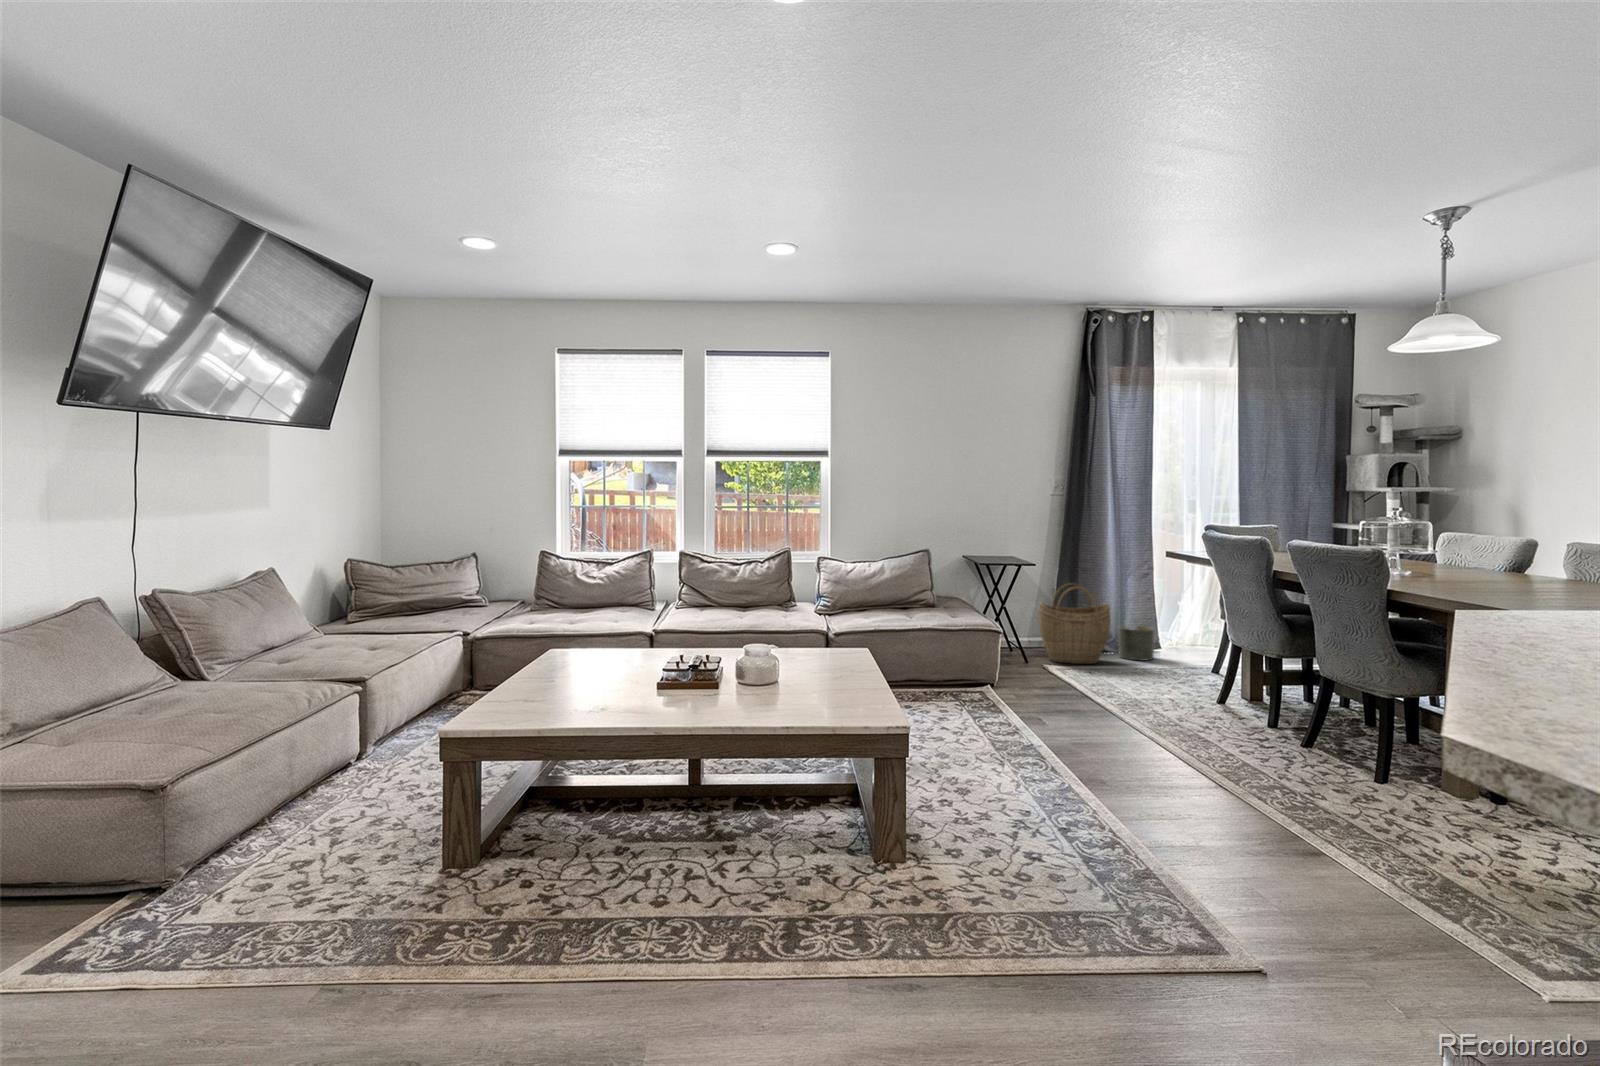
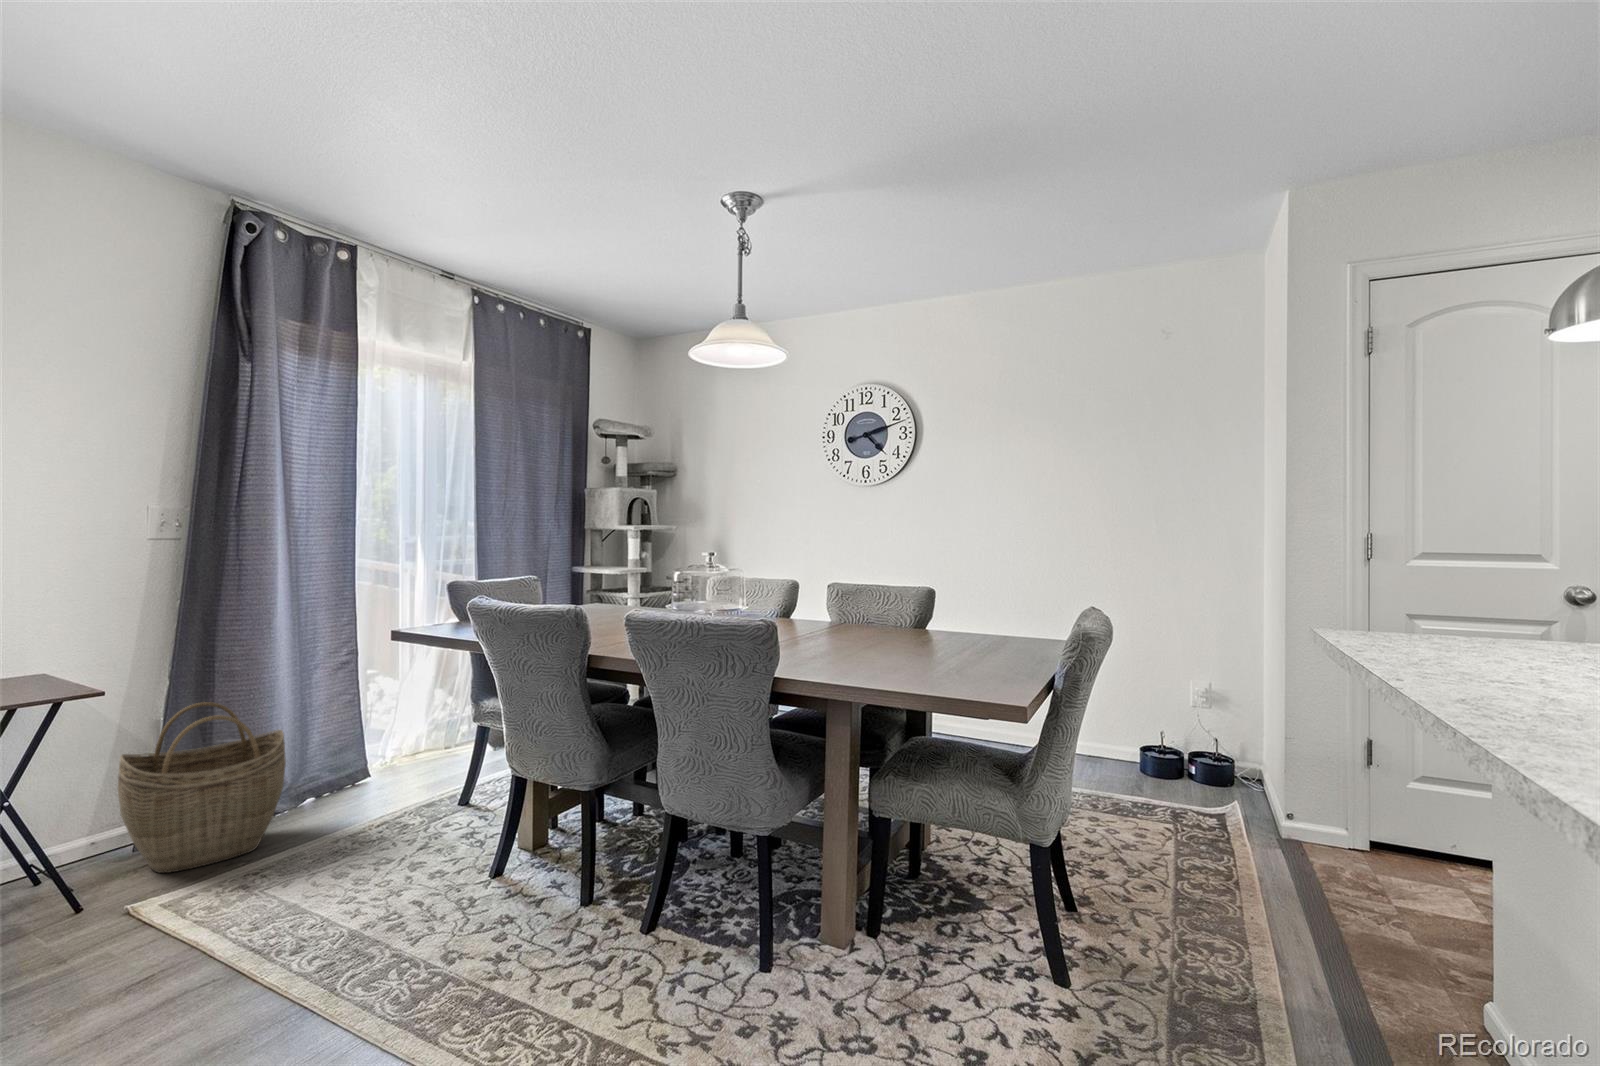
planter: present [1119,626,1155,660] -> none [301,747,365,814]

